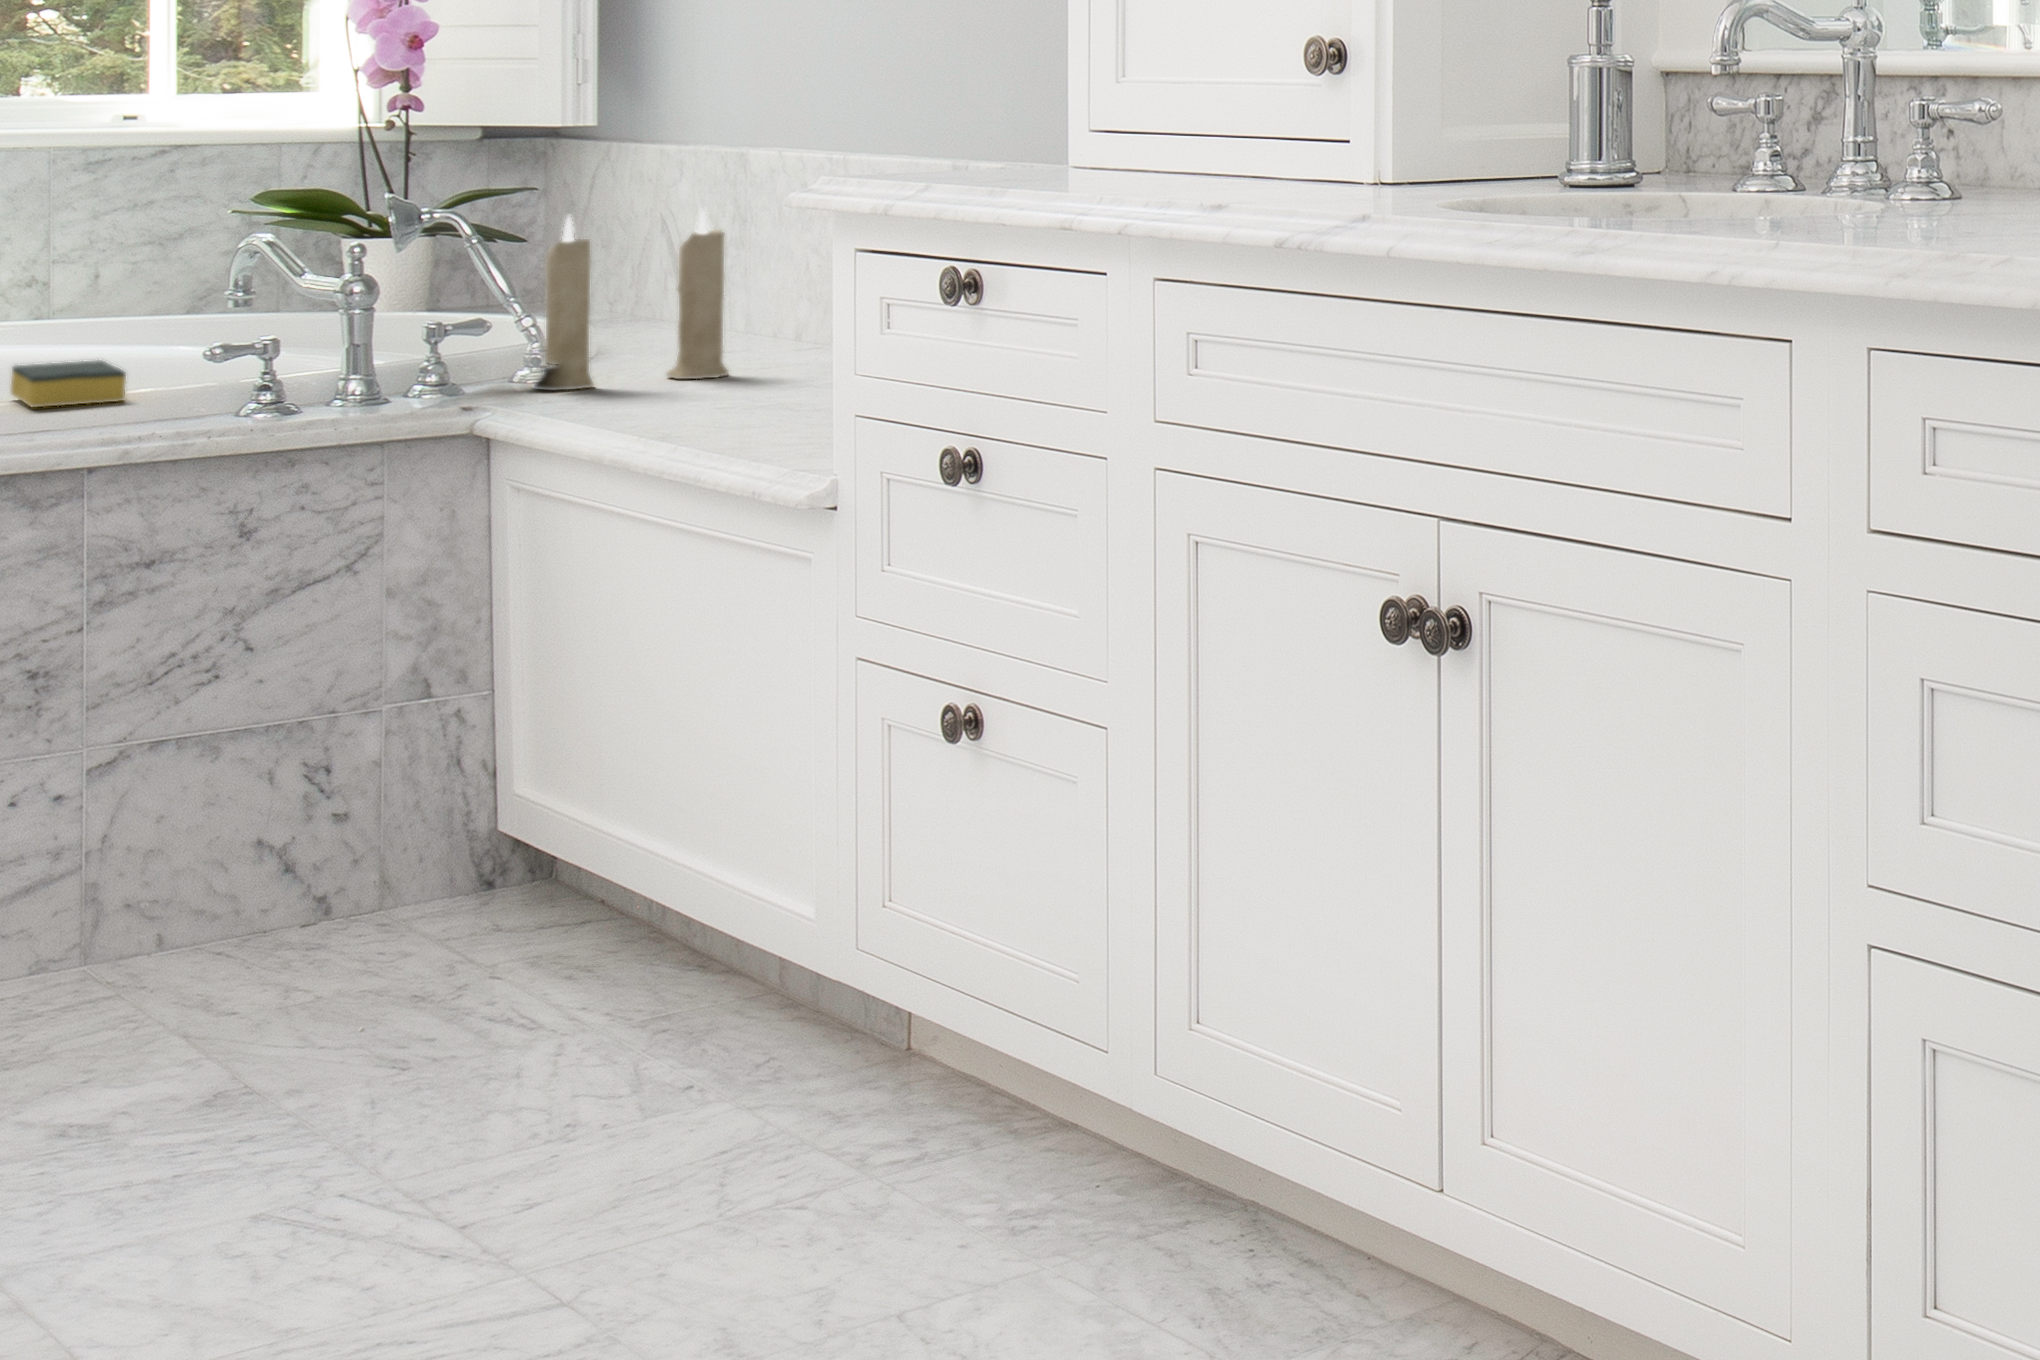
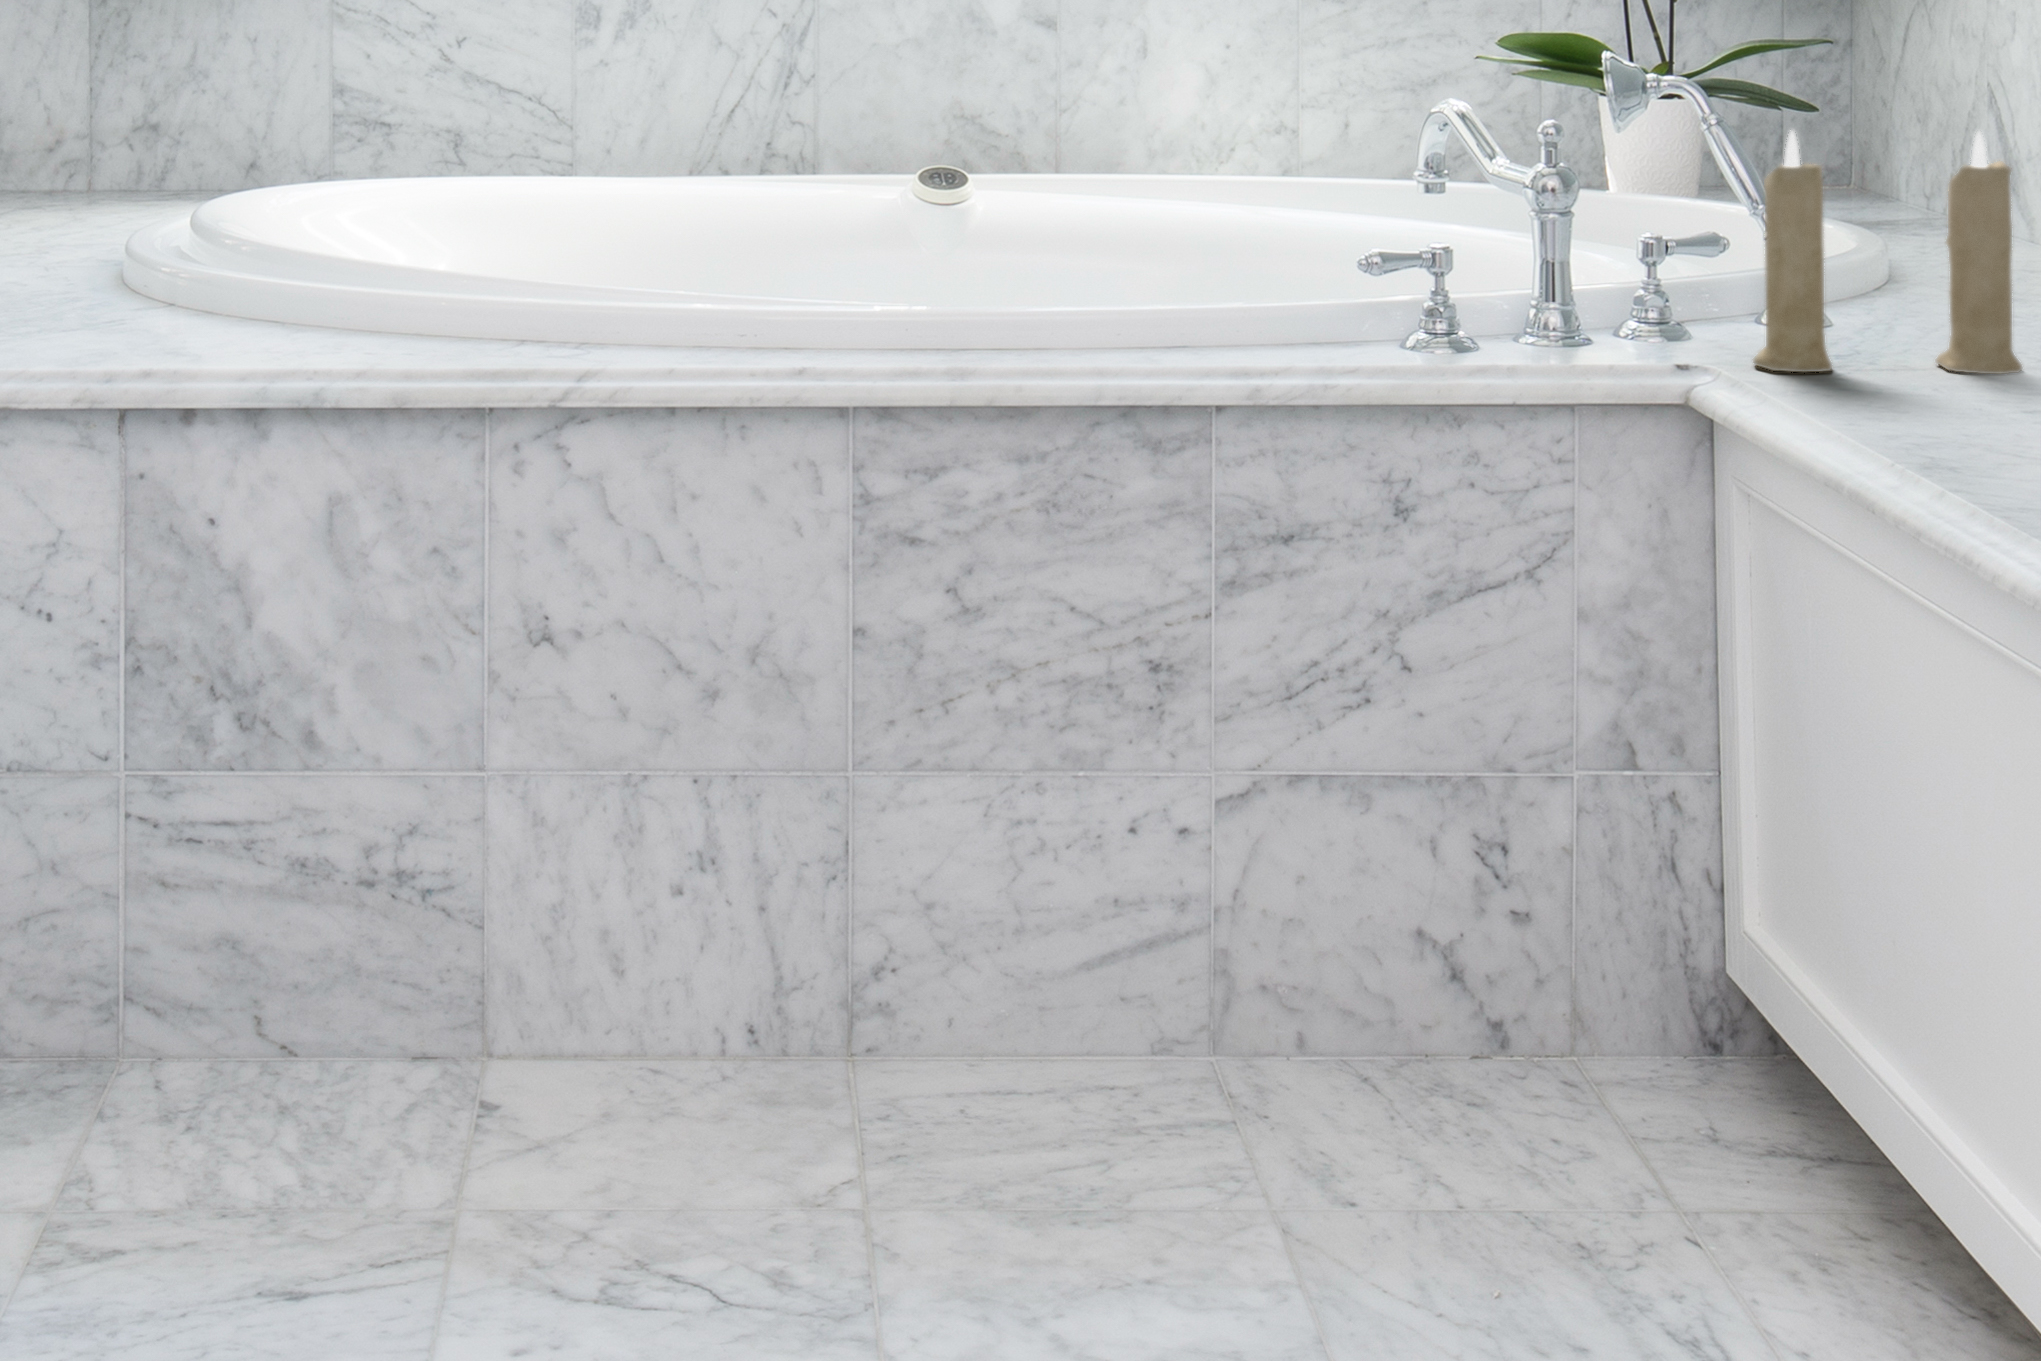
sponge: present [10,360,126,408] -> none [1150,268,1255,331]

